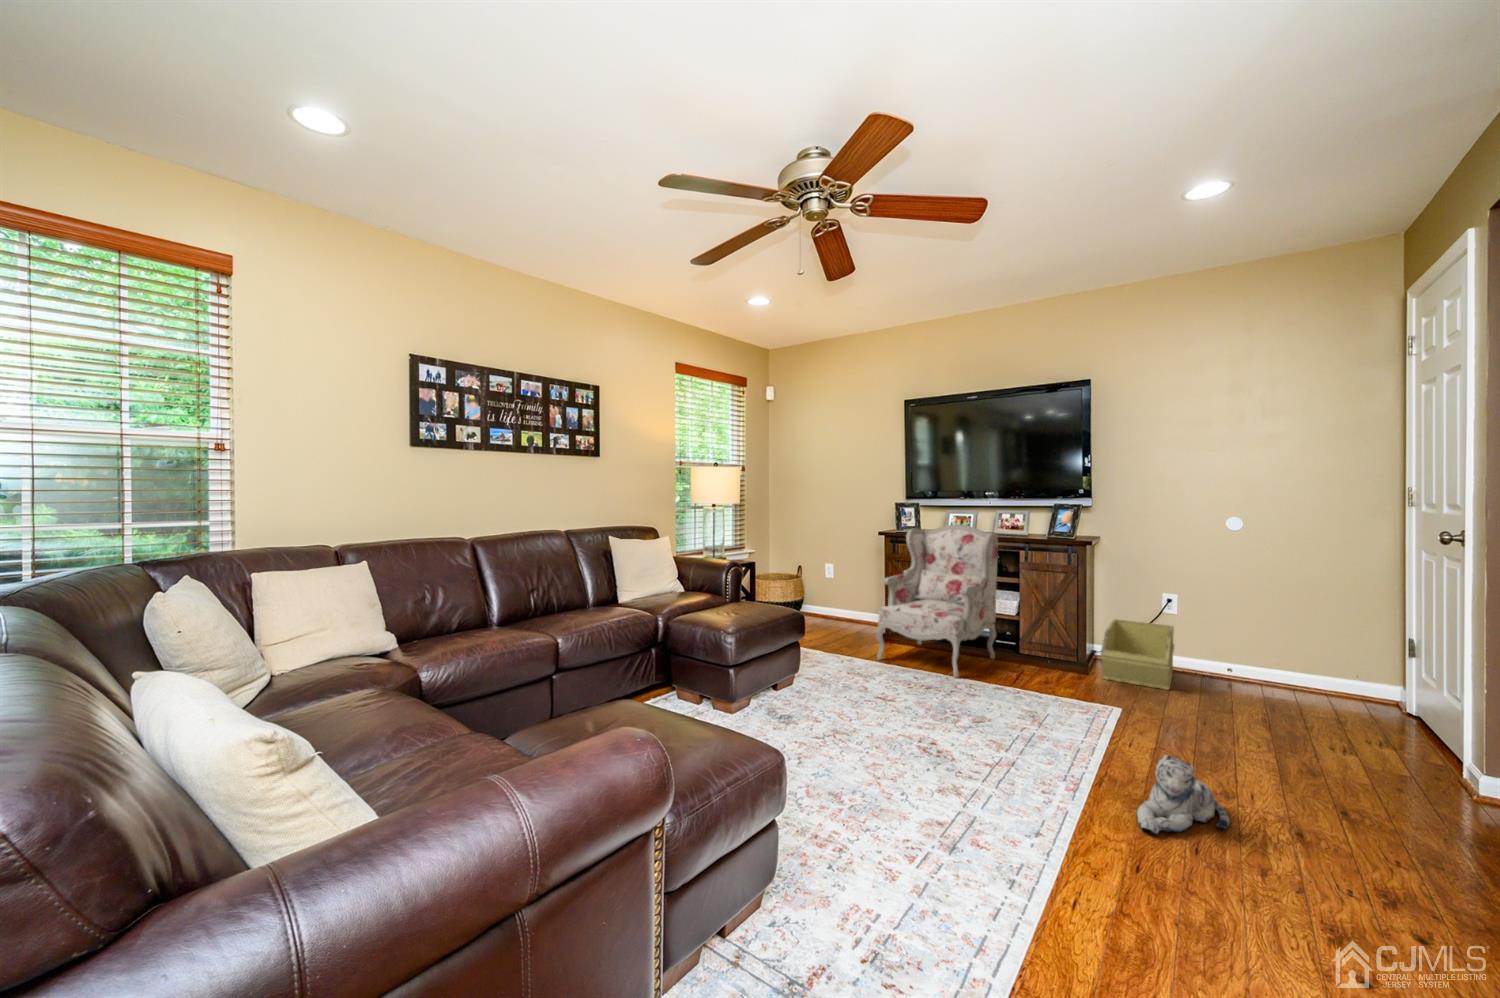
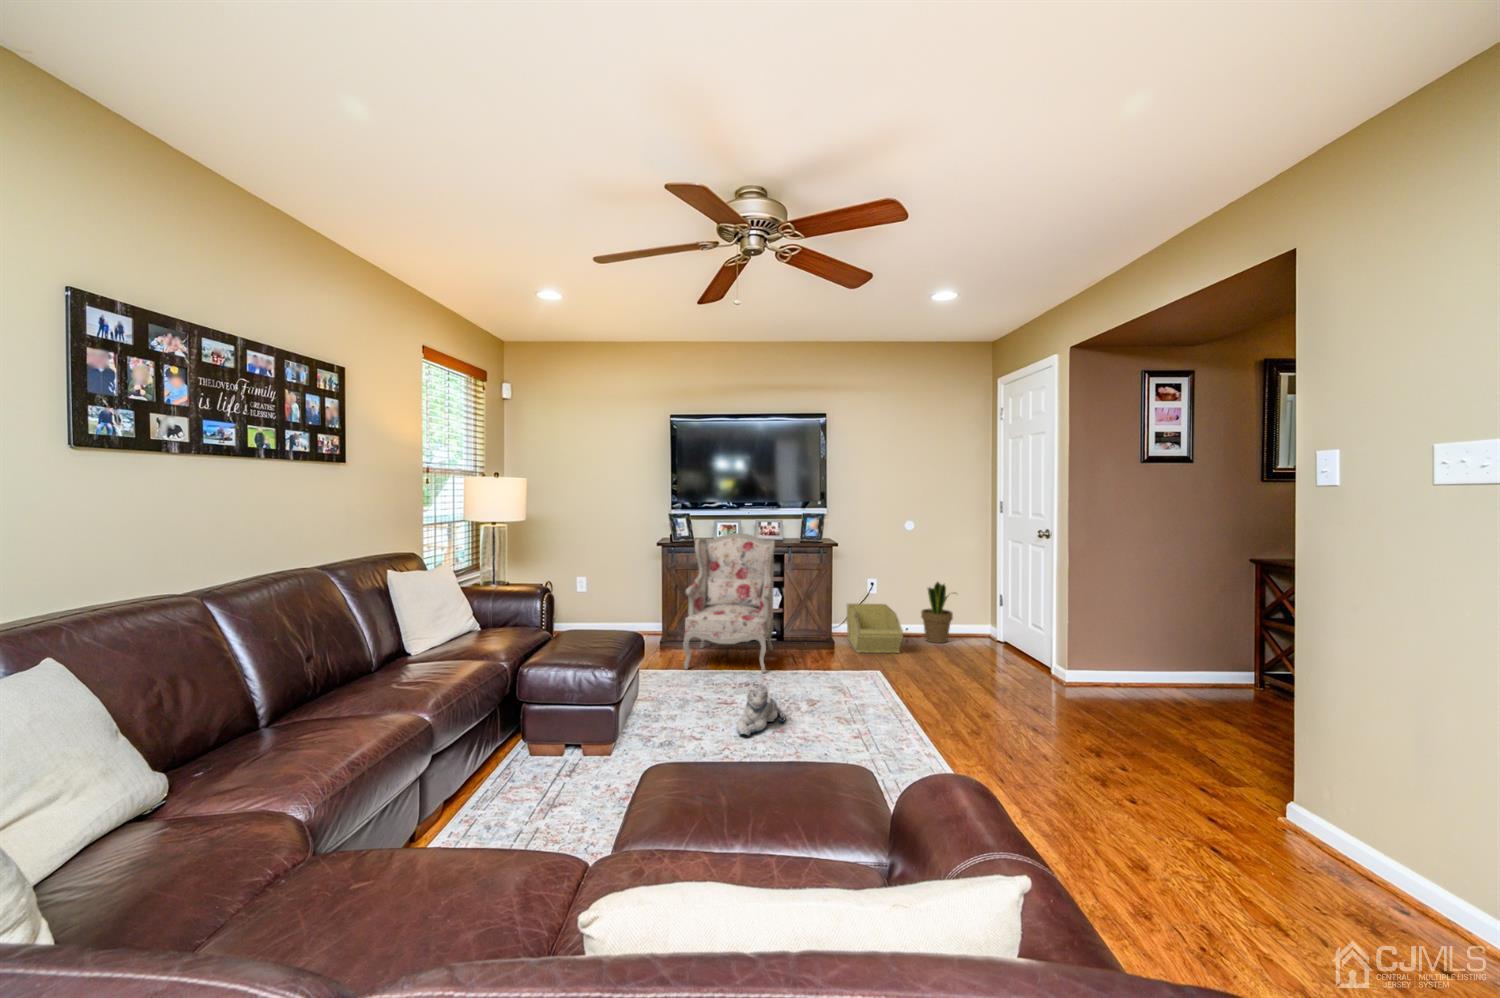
potted plant: none [1229,602,1293,691] -> present [921,582,953,643]
plush toy: present [1137,755,1230,834] -> present [737,684,785,735]

